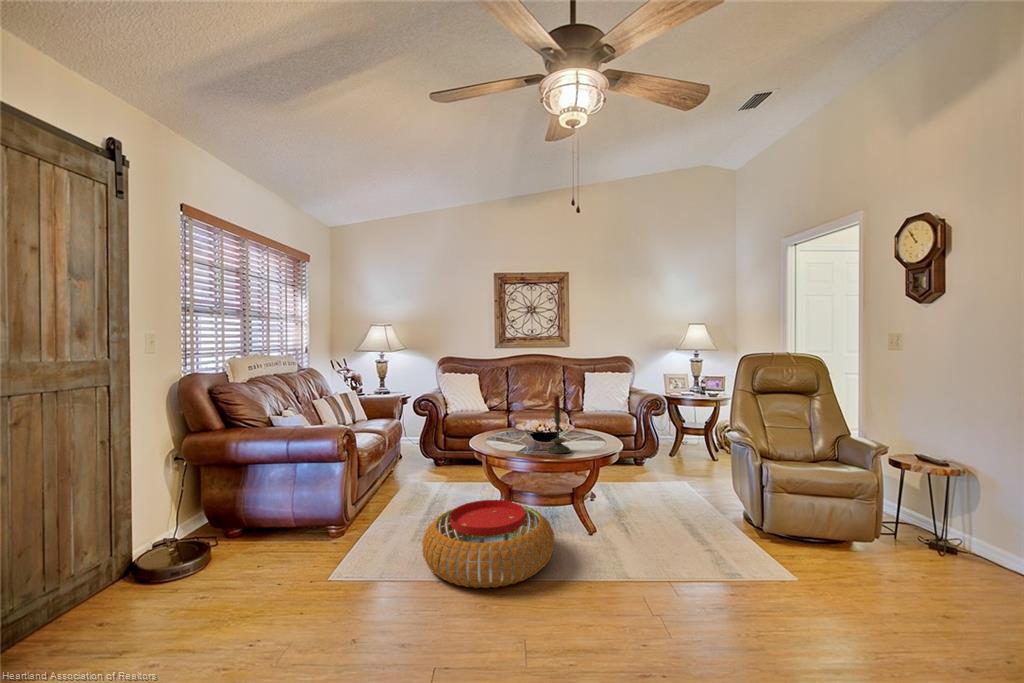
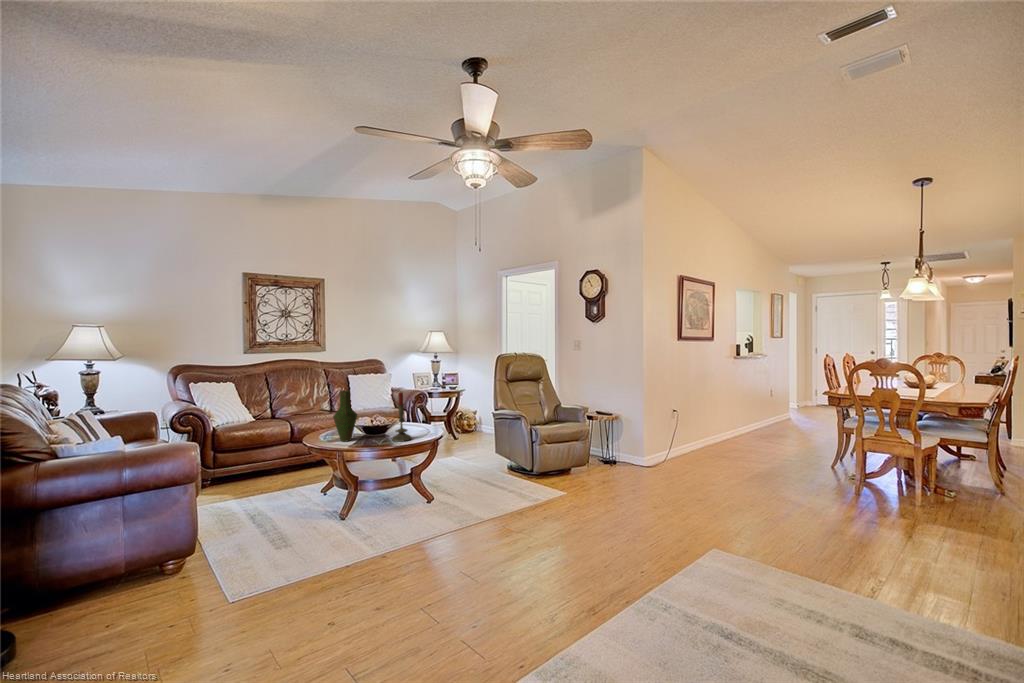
vase: none [491,388,516,444] -> present [333,390,357,442]
pouf: present [422,500,555,588] -> none [308,487,430,563]

